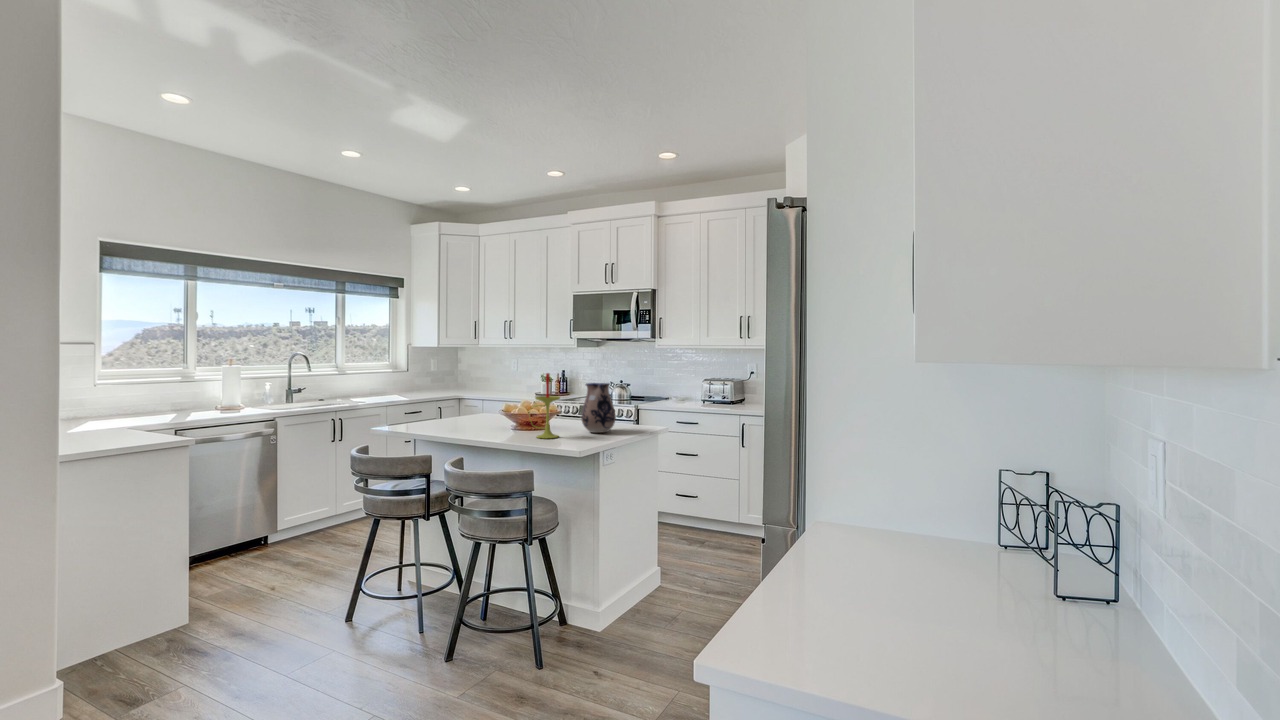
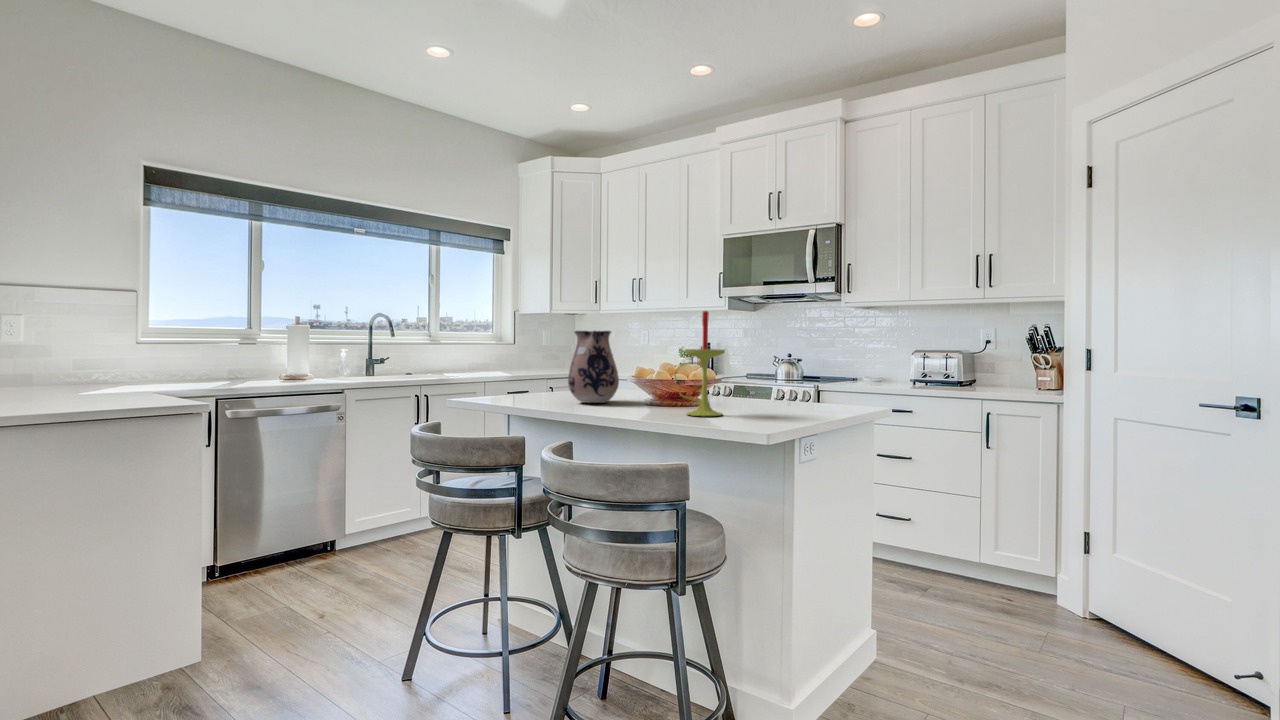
ceramic pitcher: present [581,383,616,433] -> present [568,331,619,403]

